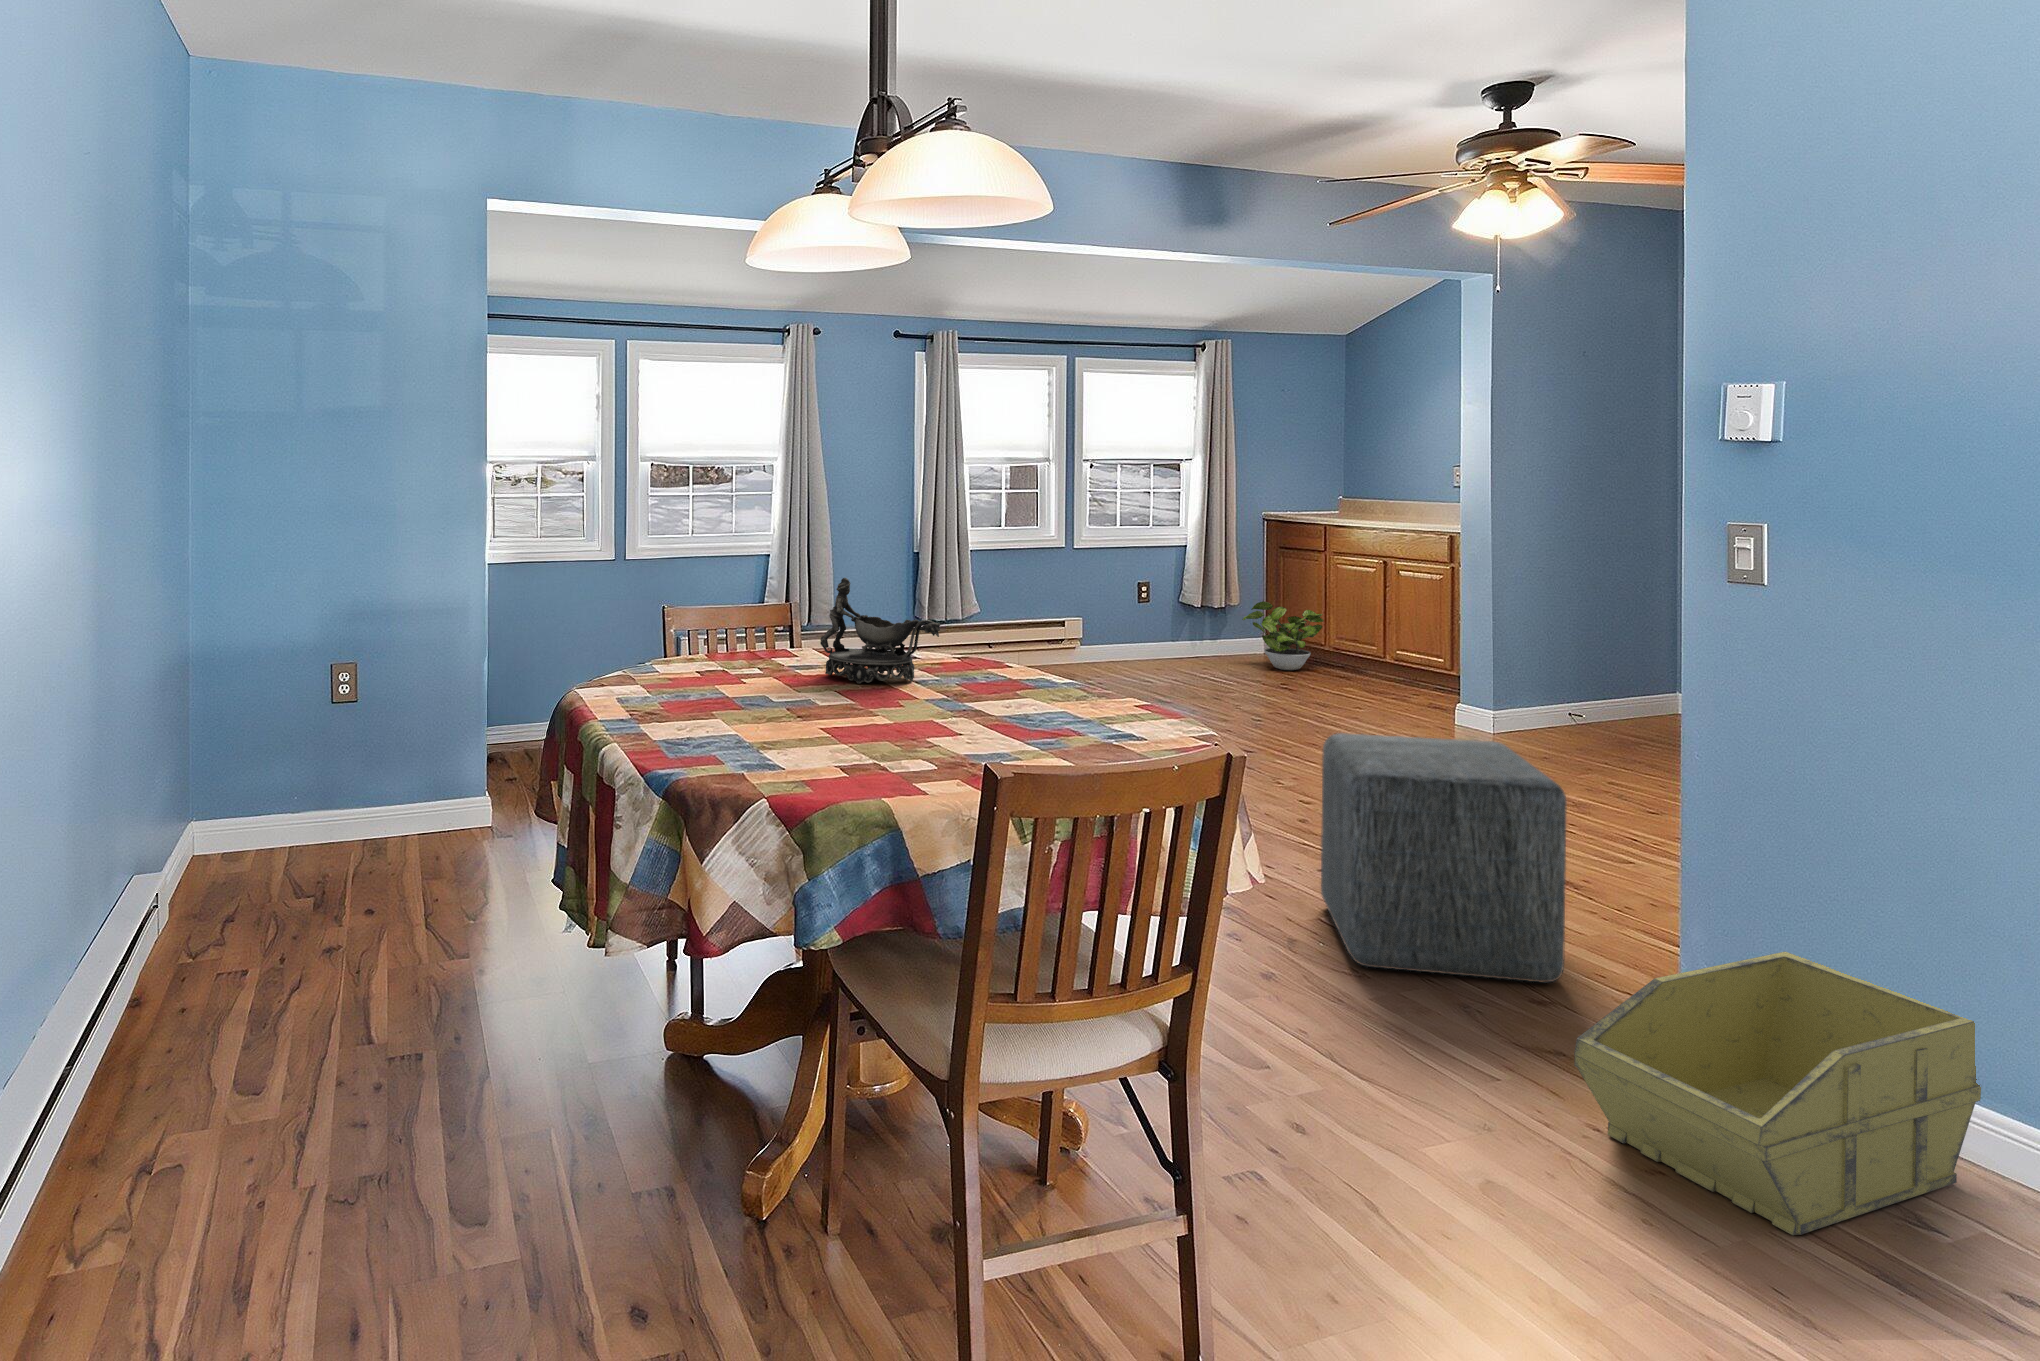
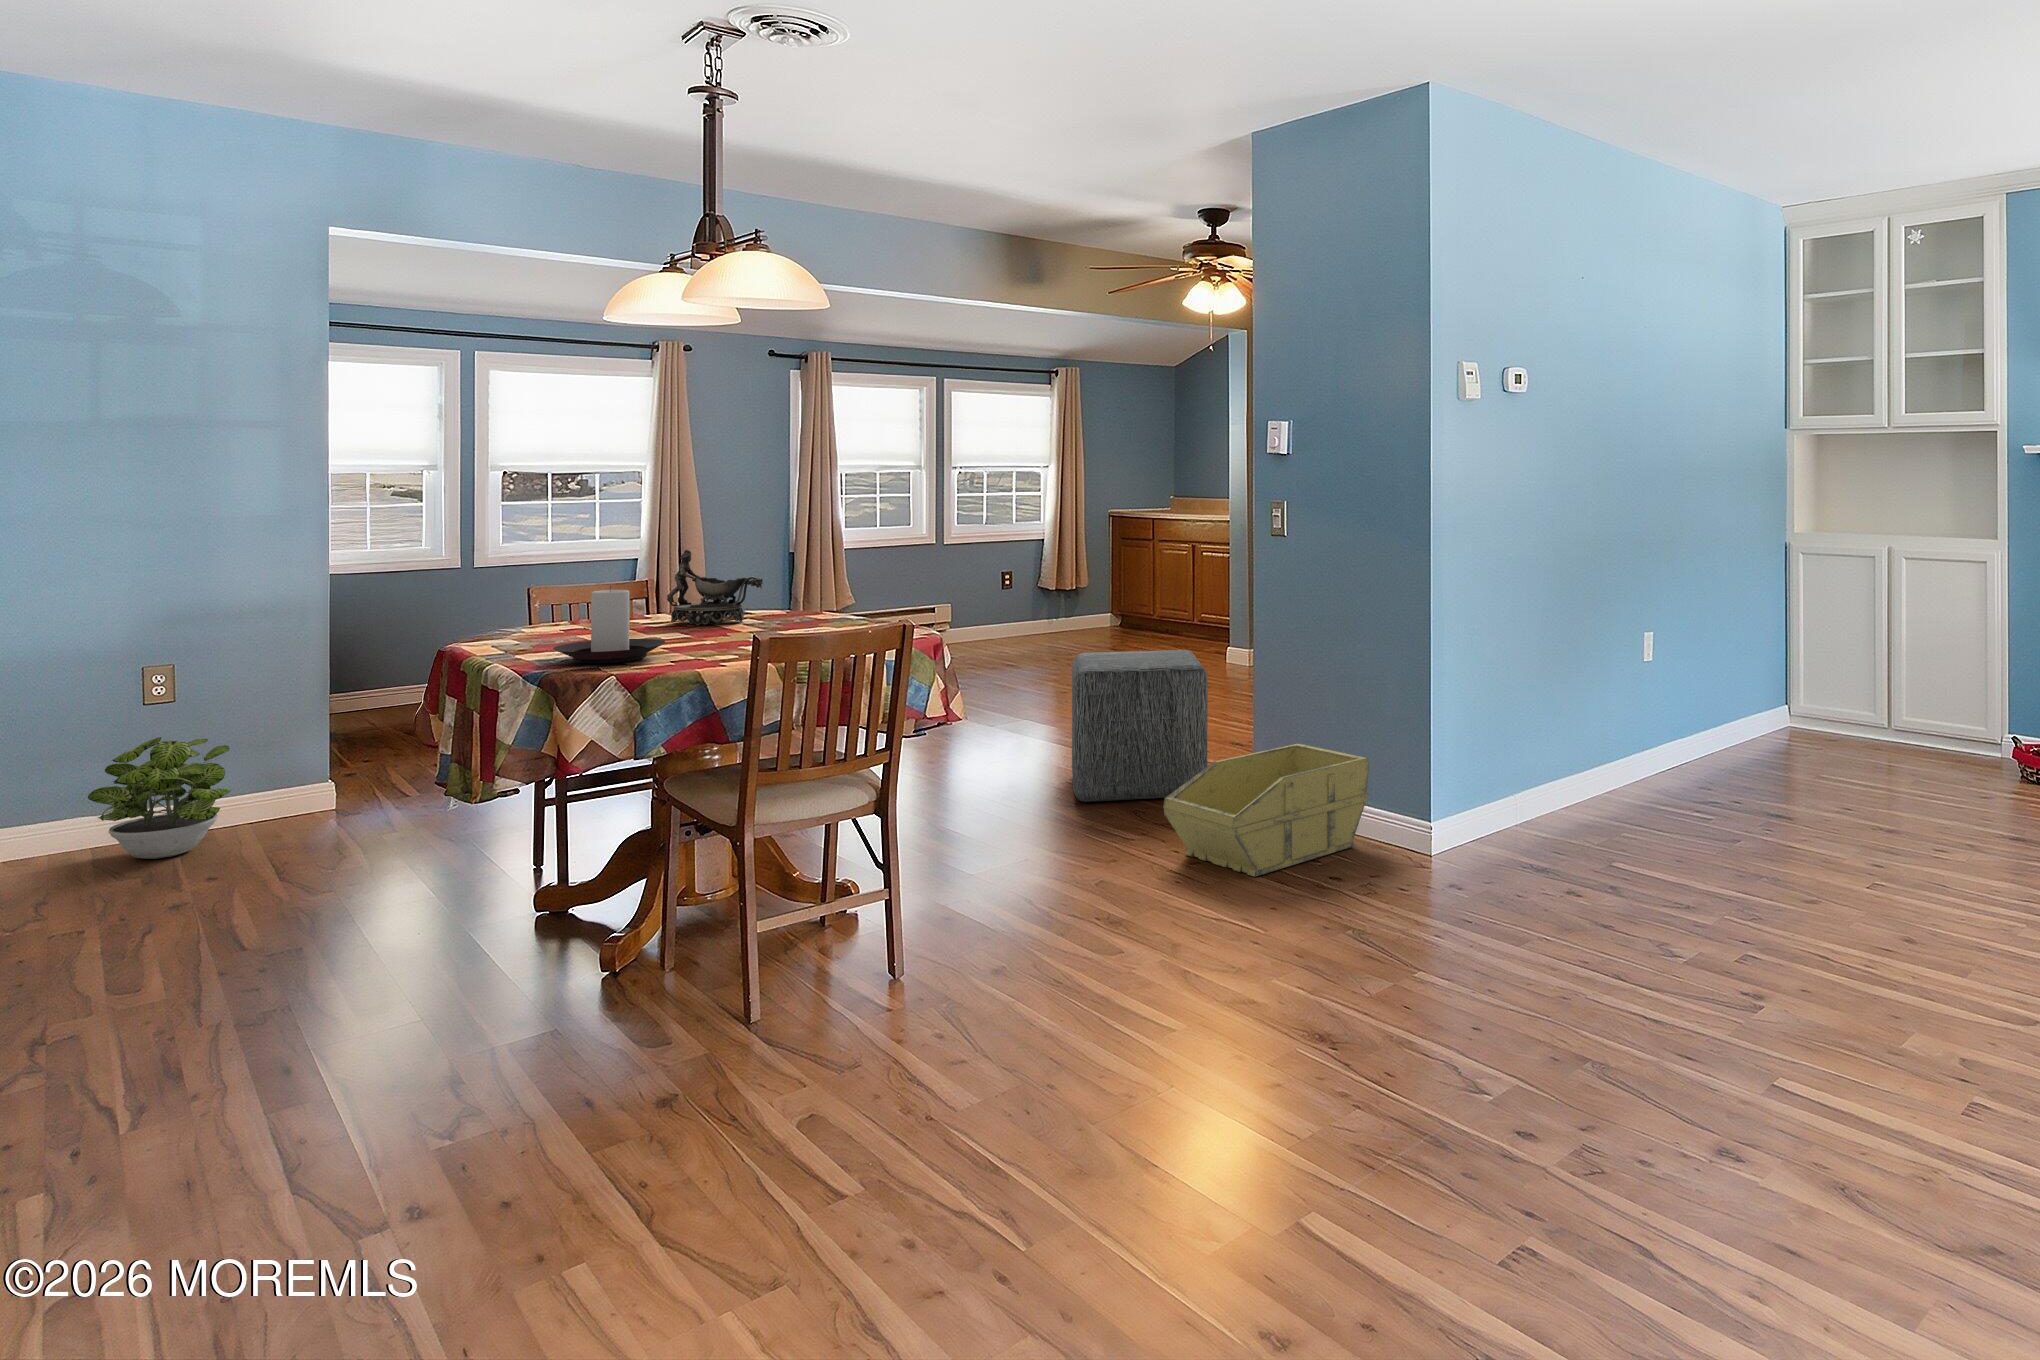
potted plant: present [1242,601,1324,670] -> present [88,737,231,859]
candle holder: none [687,647,833,766] -> present [553,587,666,664]

